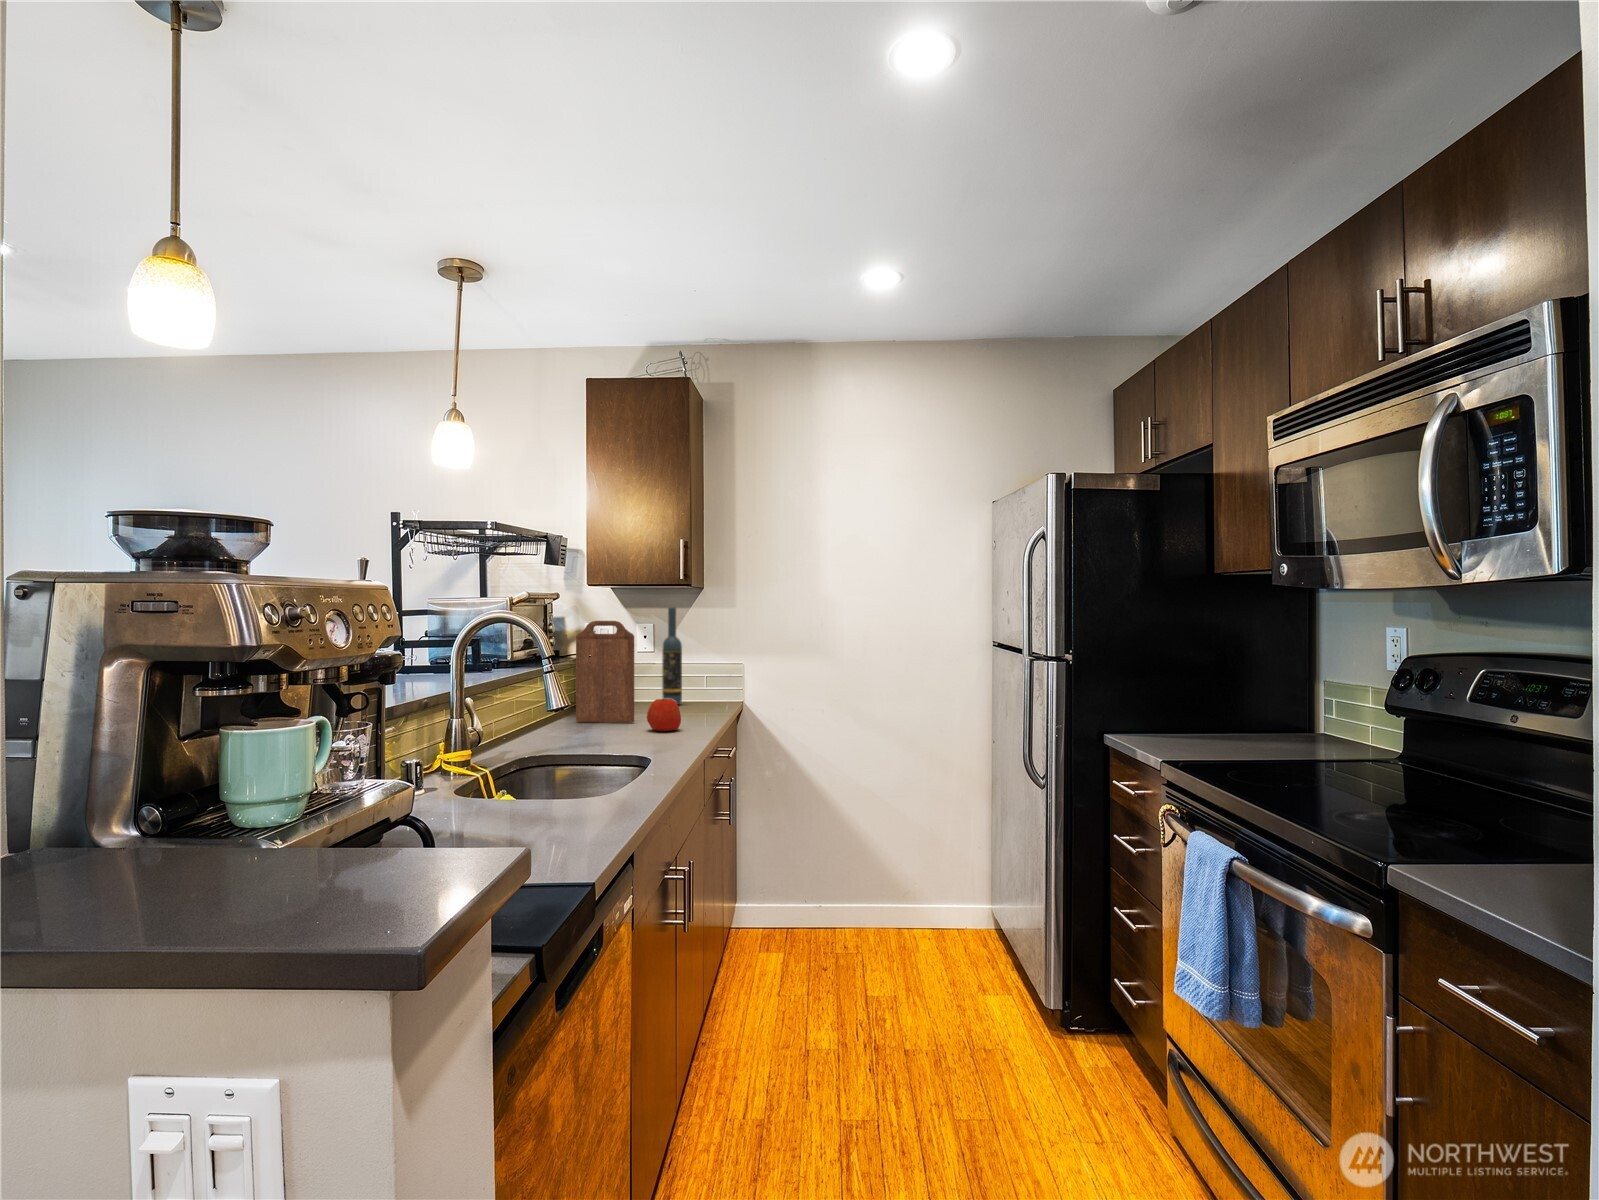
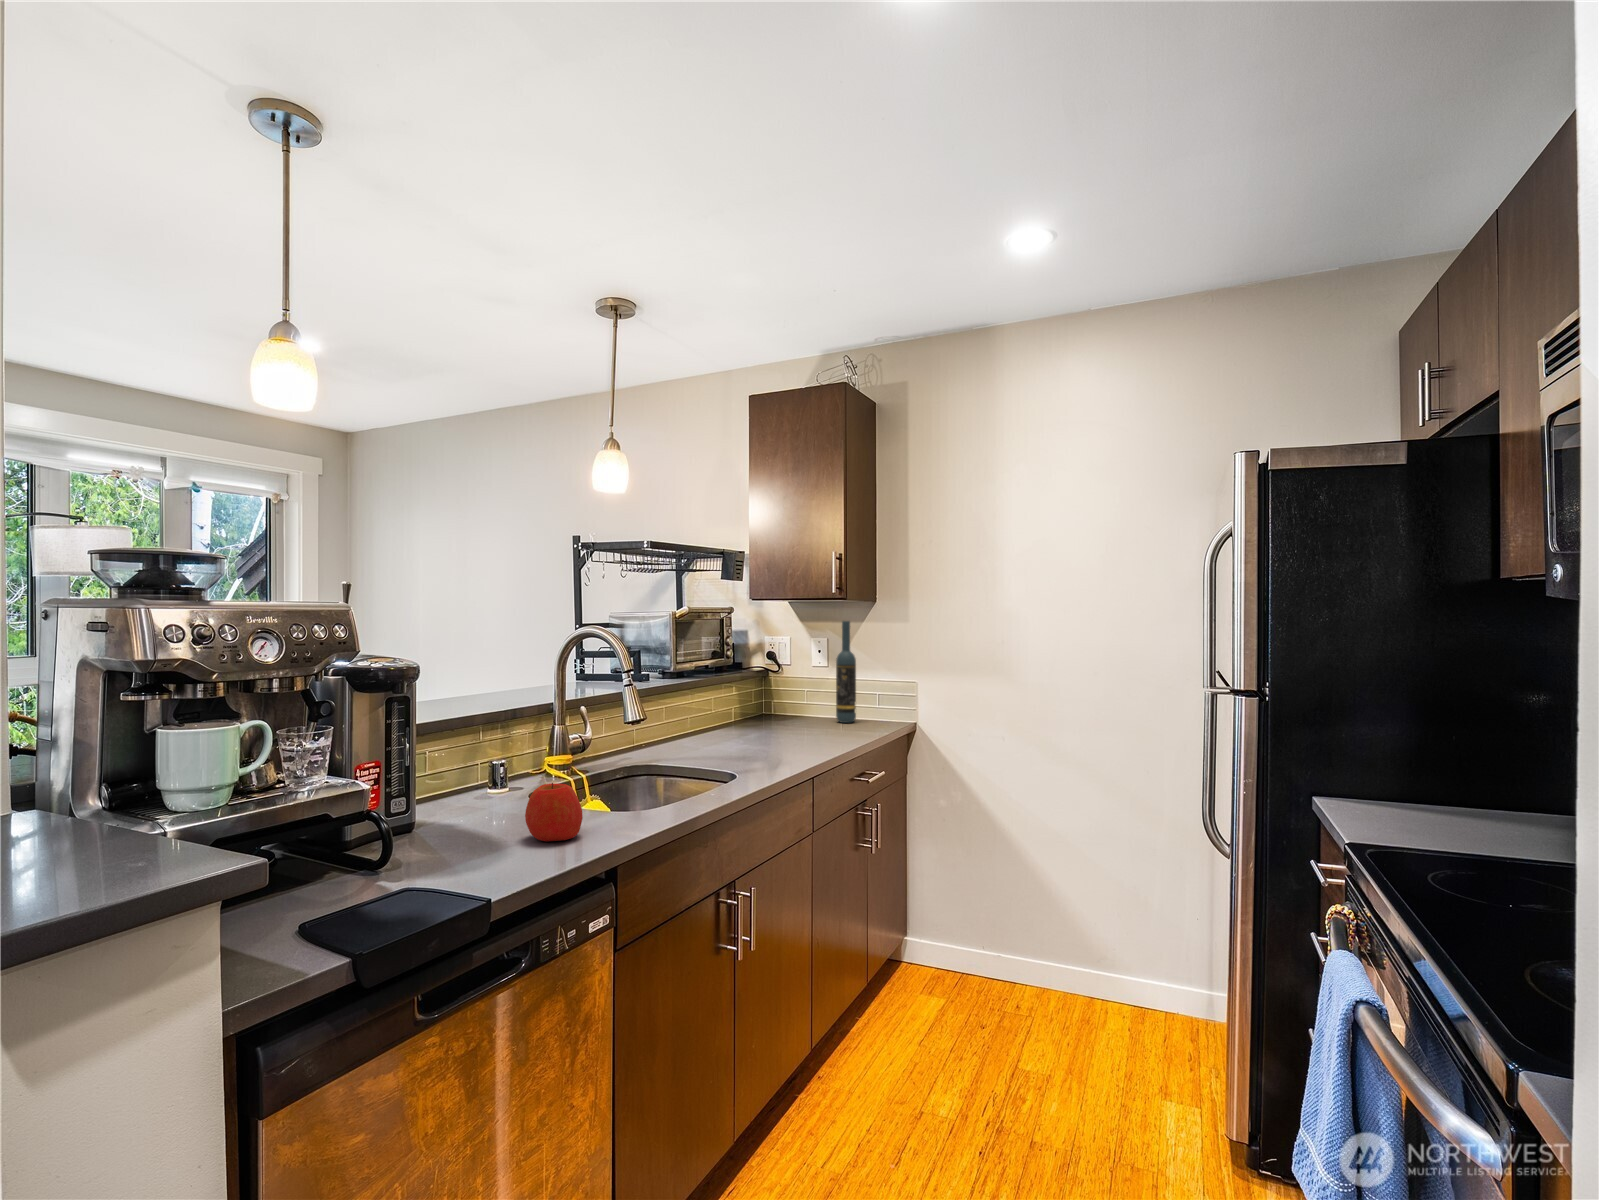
cutting board: present [576,621,634,723] -> none [730,635,782,739]
apple: present [647,699,681,731] -> present [525,783,583,842]

